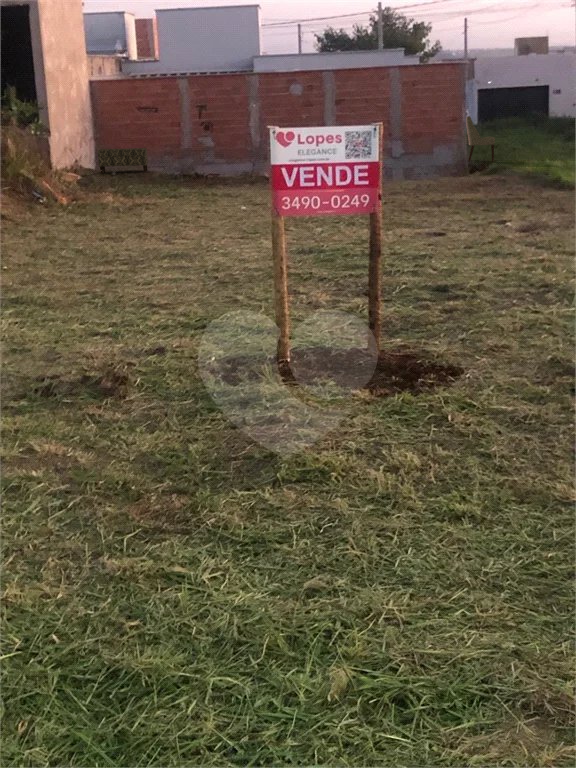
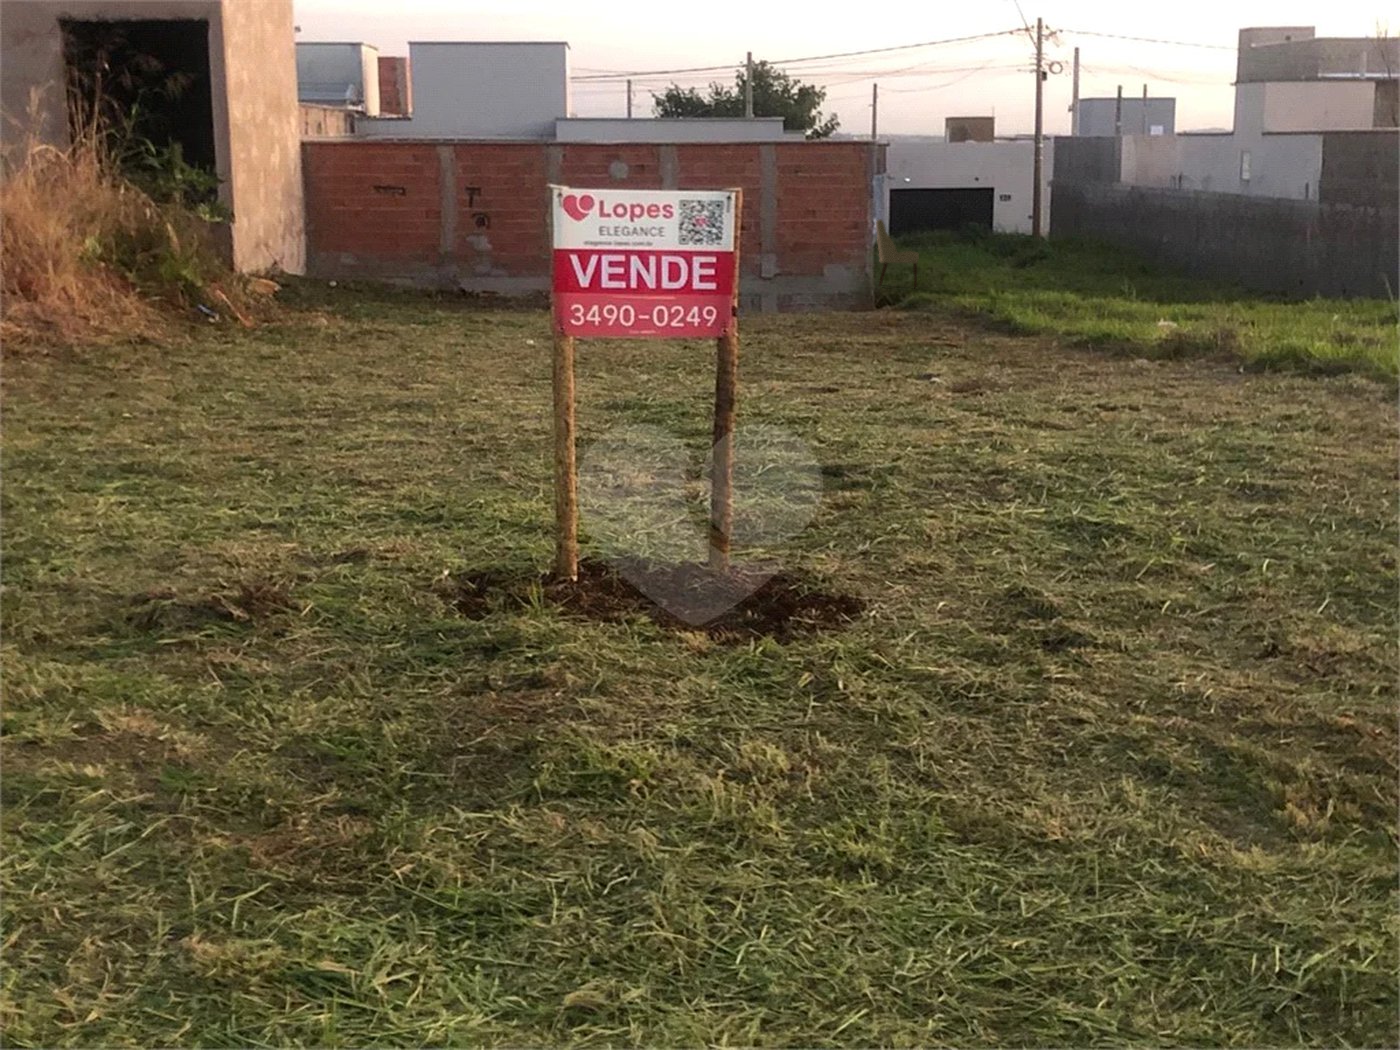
bench: present [98,148,148,174] -> none [303,241,383,280]

